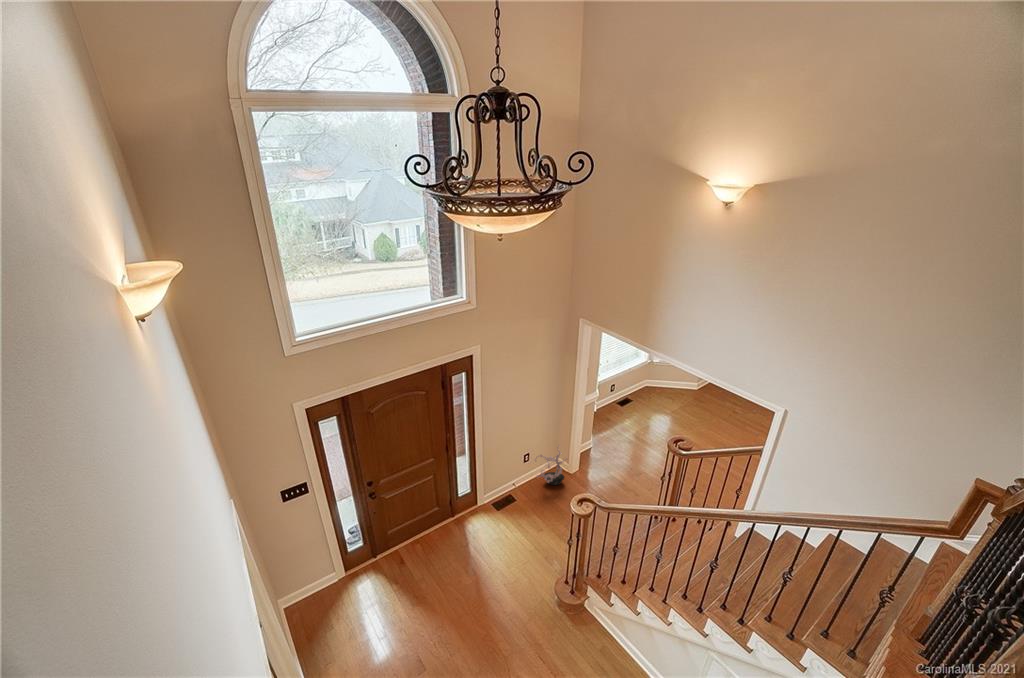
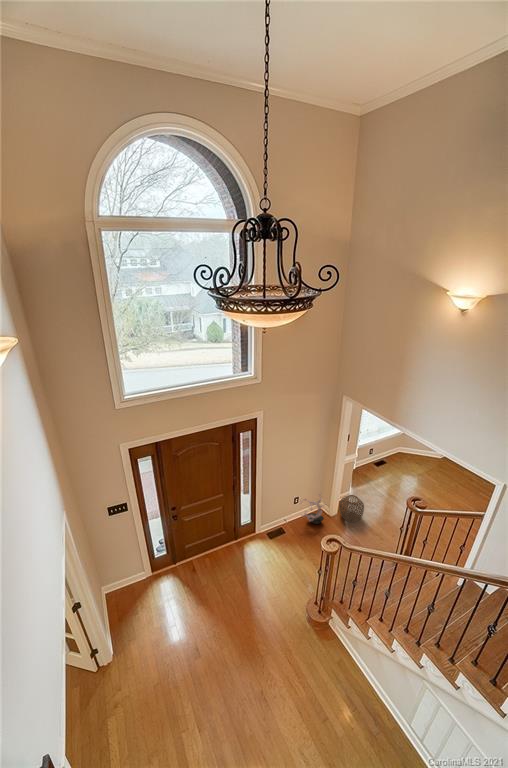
woven basket: none [583,444,613,478] -> present [339,495,364,522]

